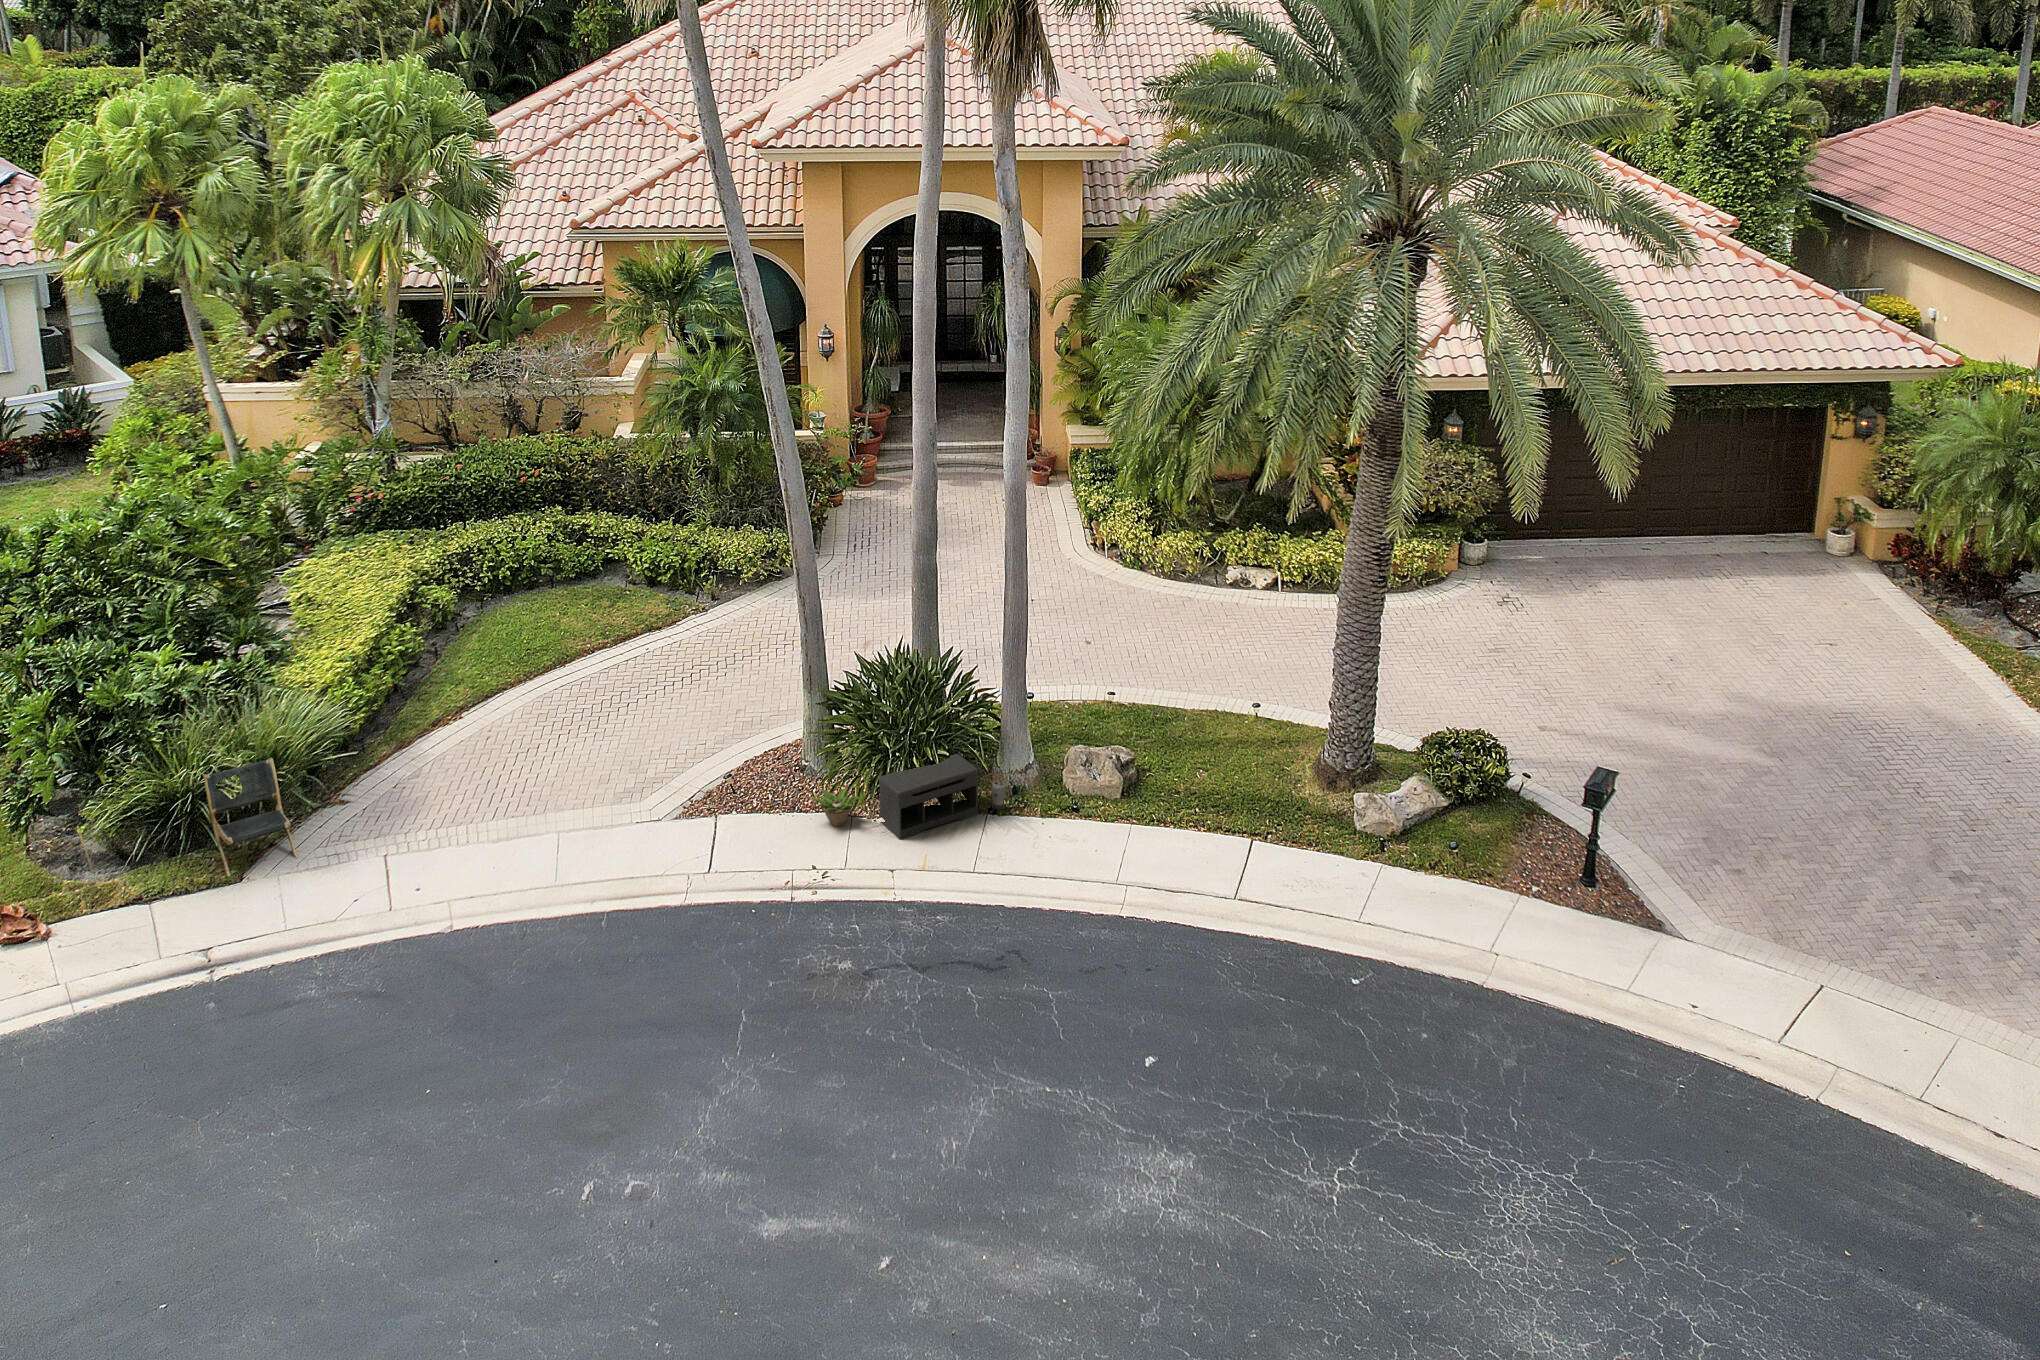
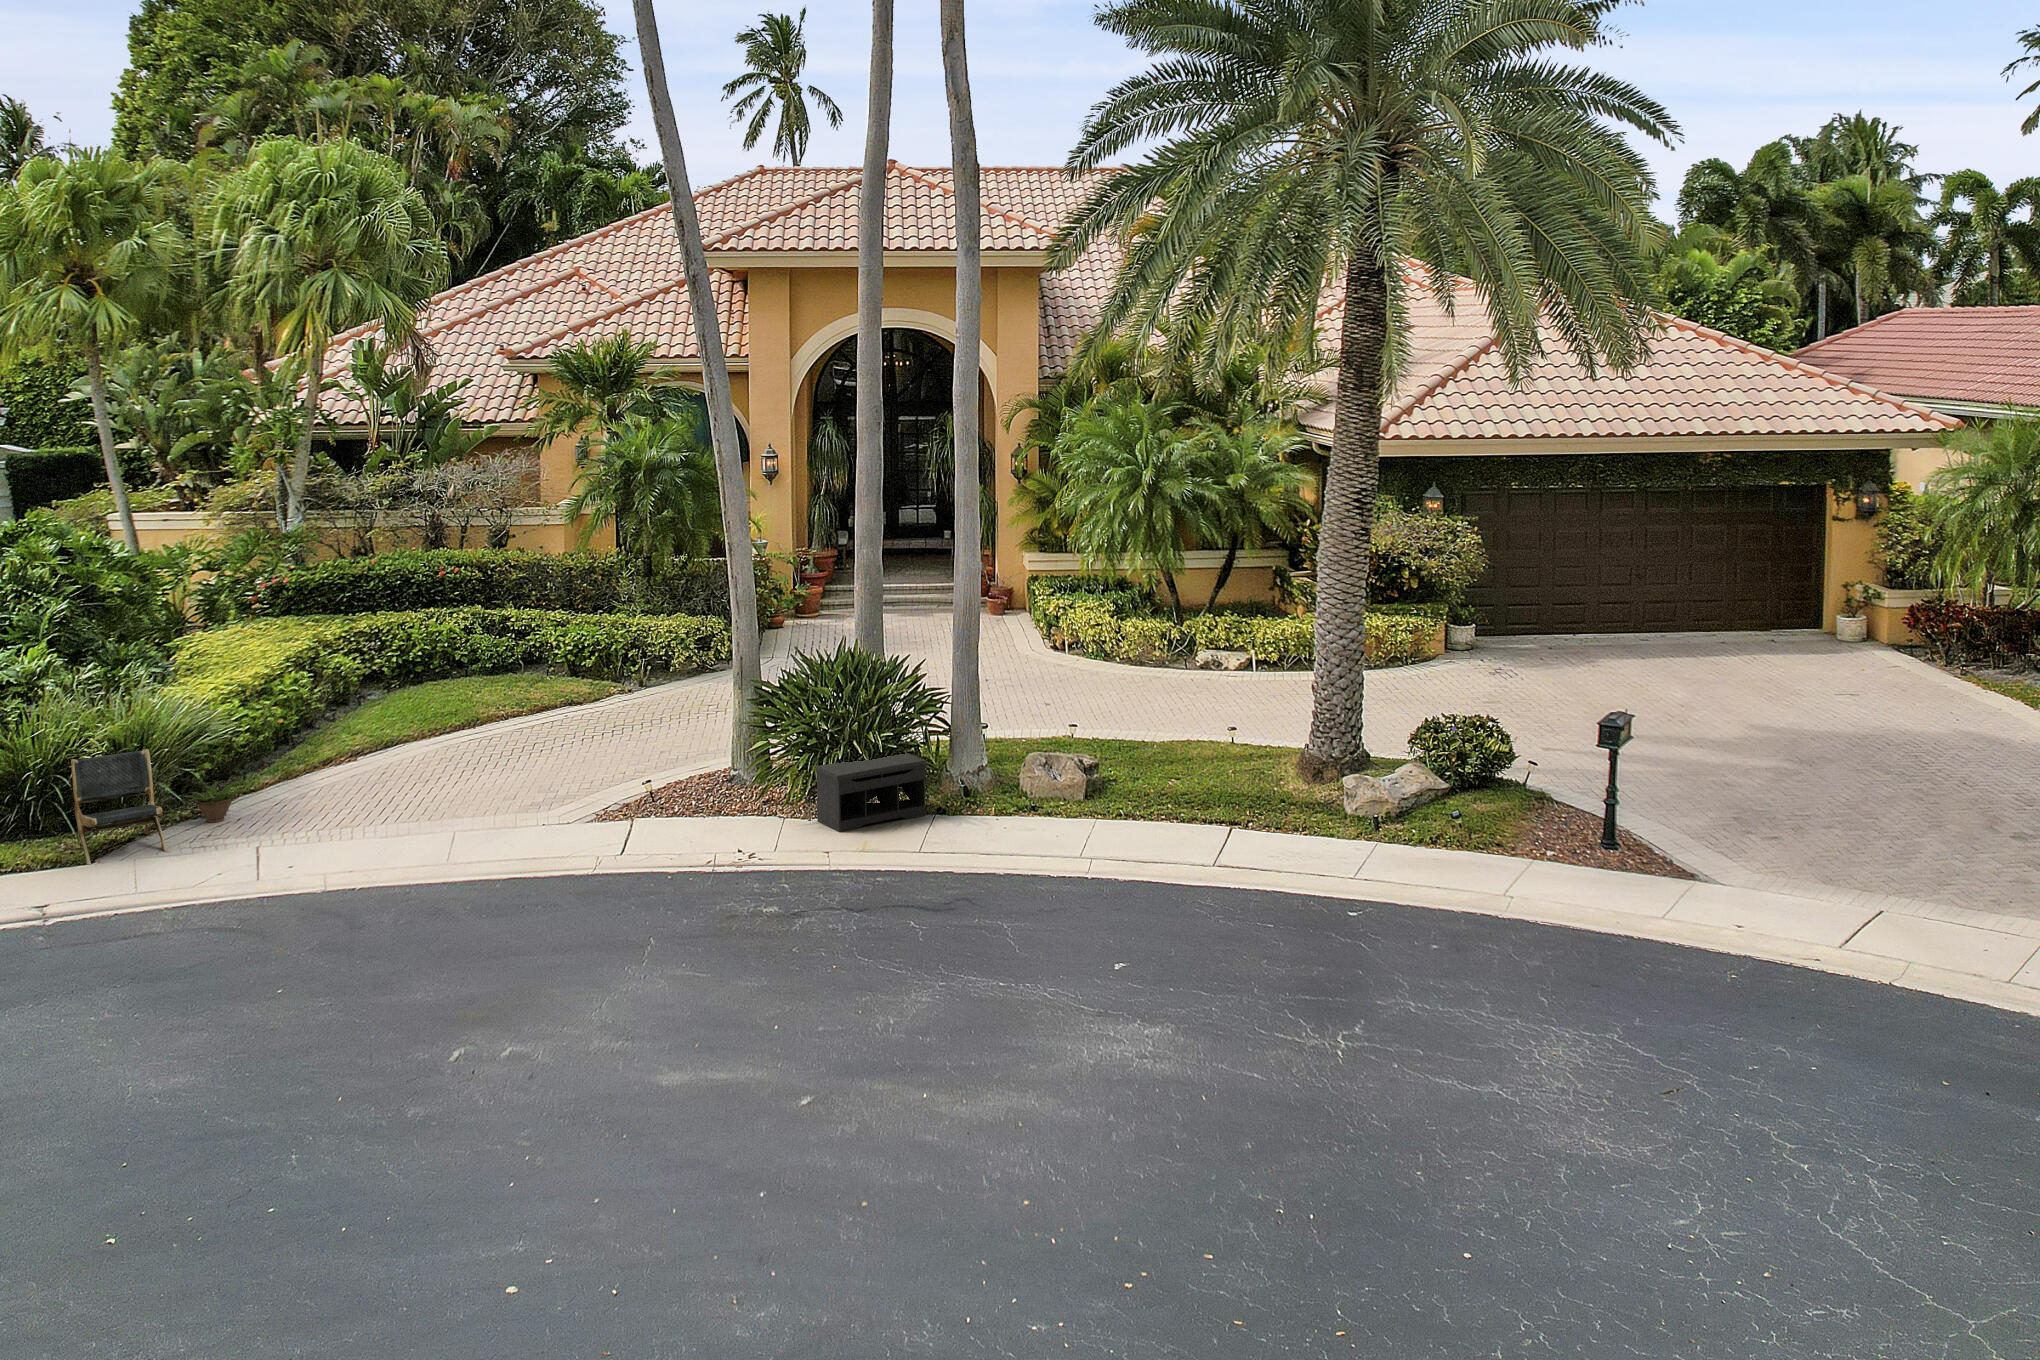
watering can: present [985,773,1013,810] -> none [934,771,965,812]
decorative plant: present [809,787,863,826] -> present [183,782,245,823]

